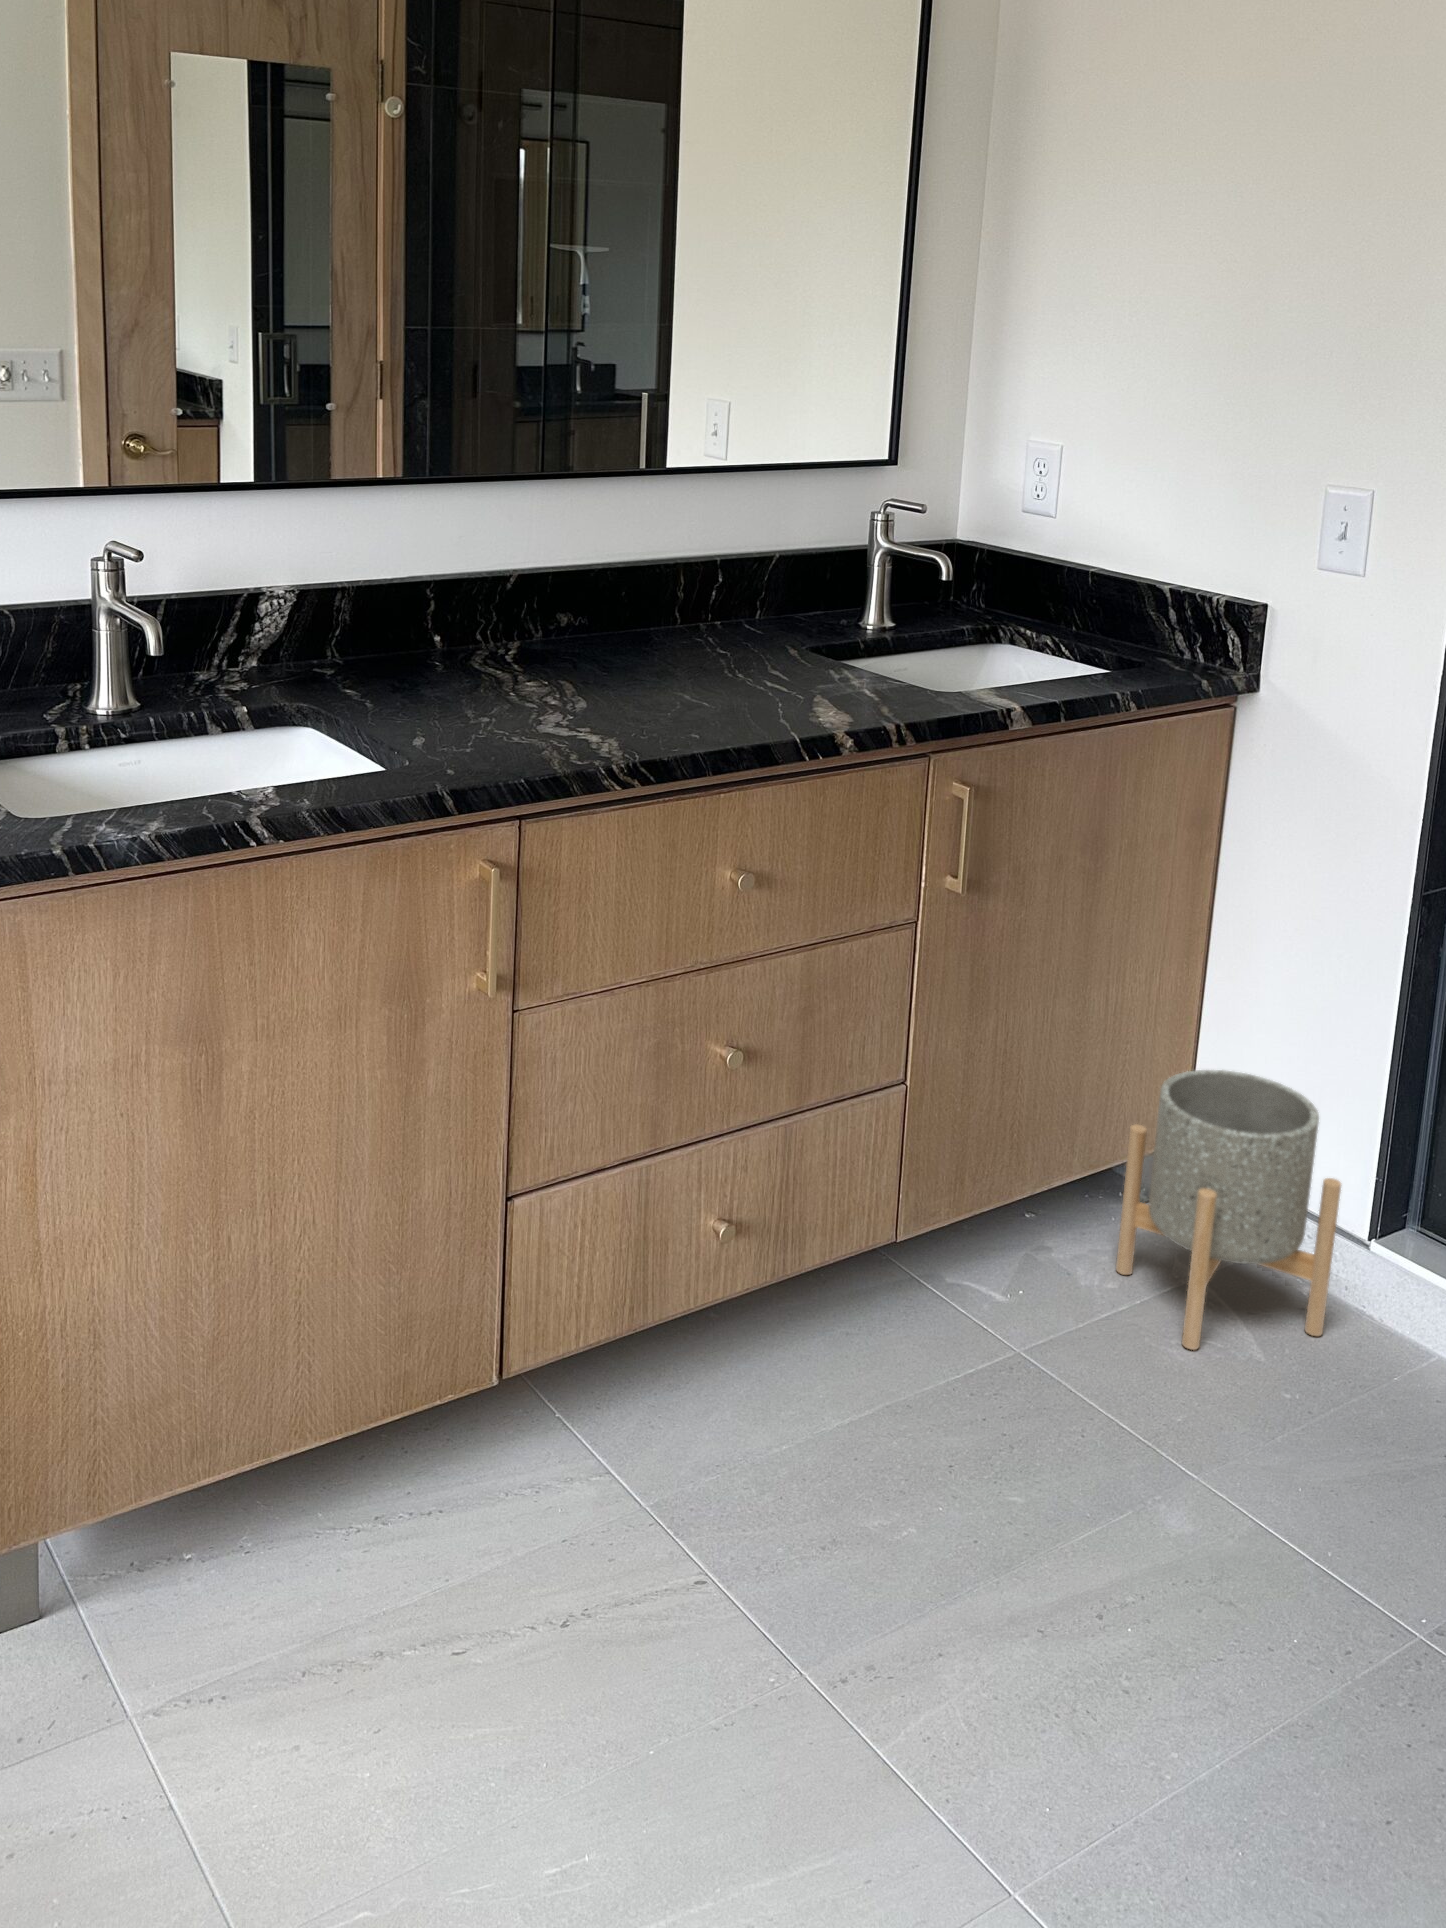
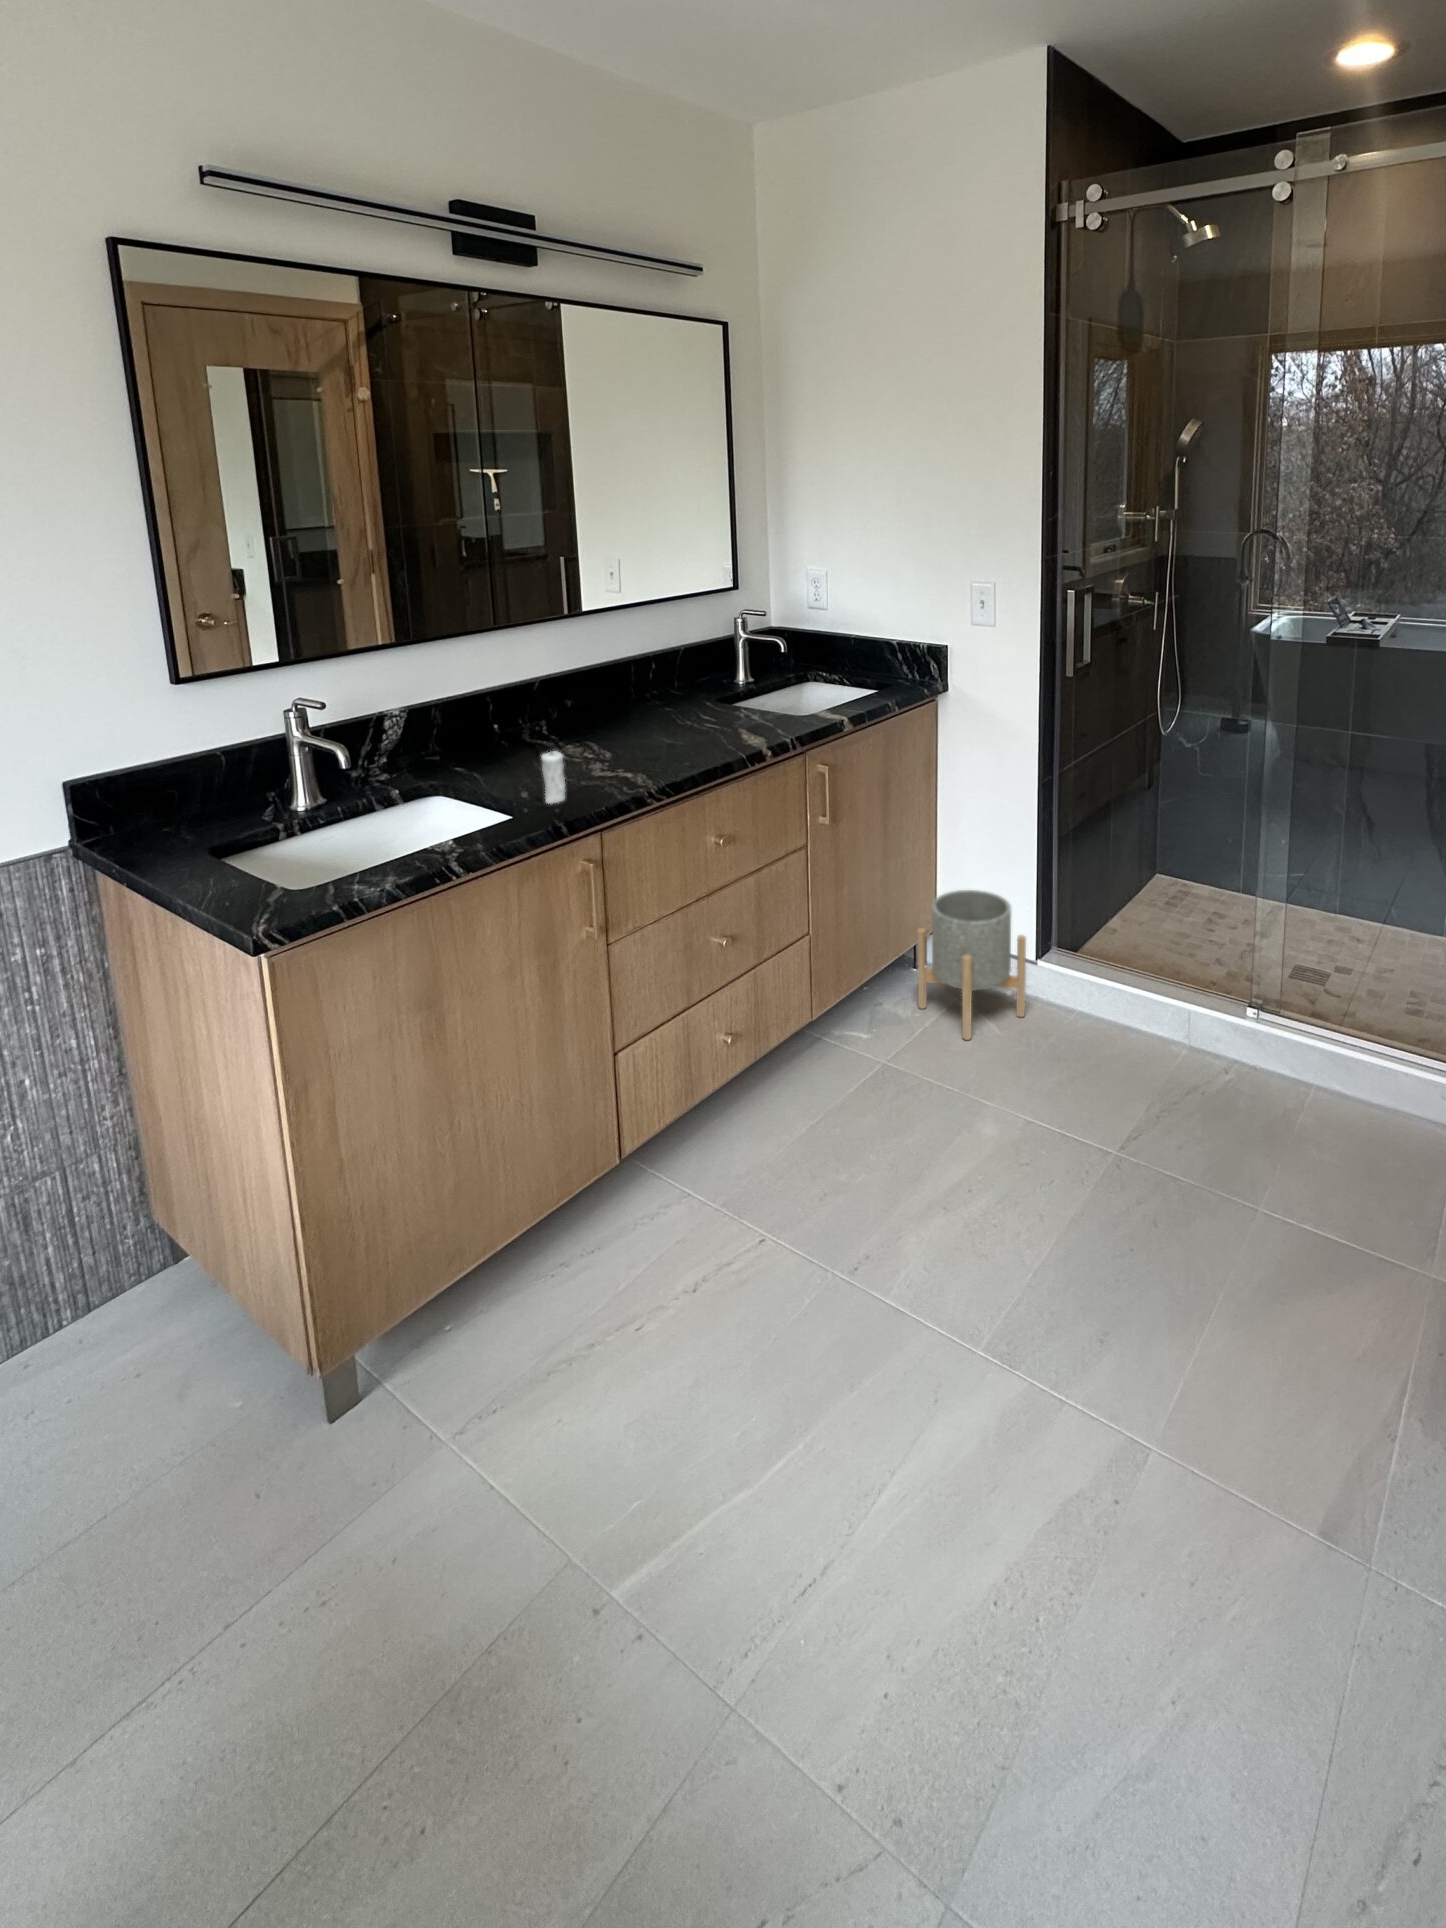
candle: none [439,659,476,761] -> present [542,751,565,804]

